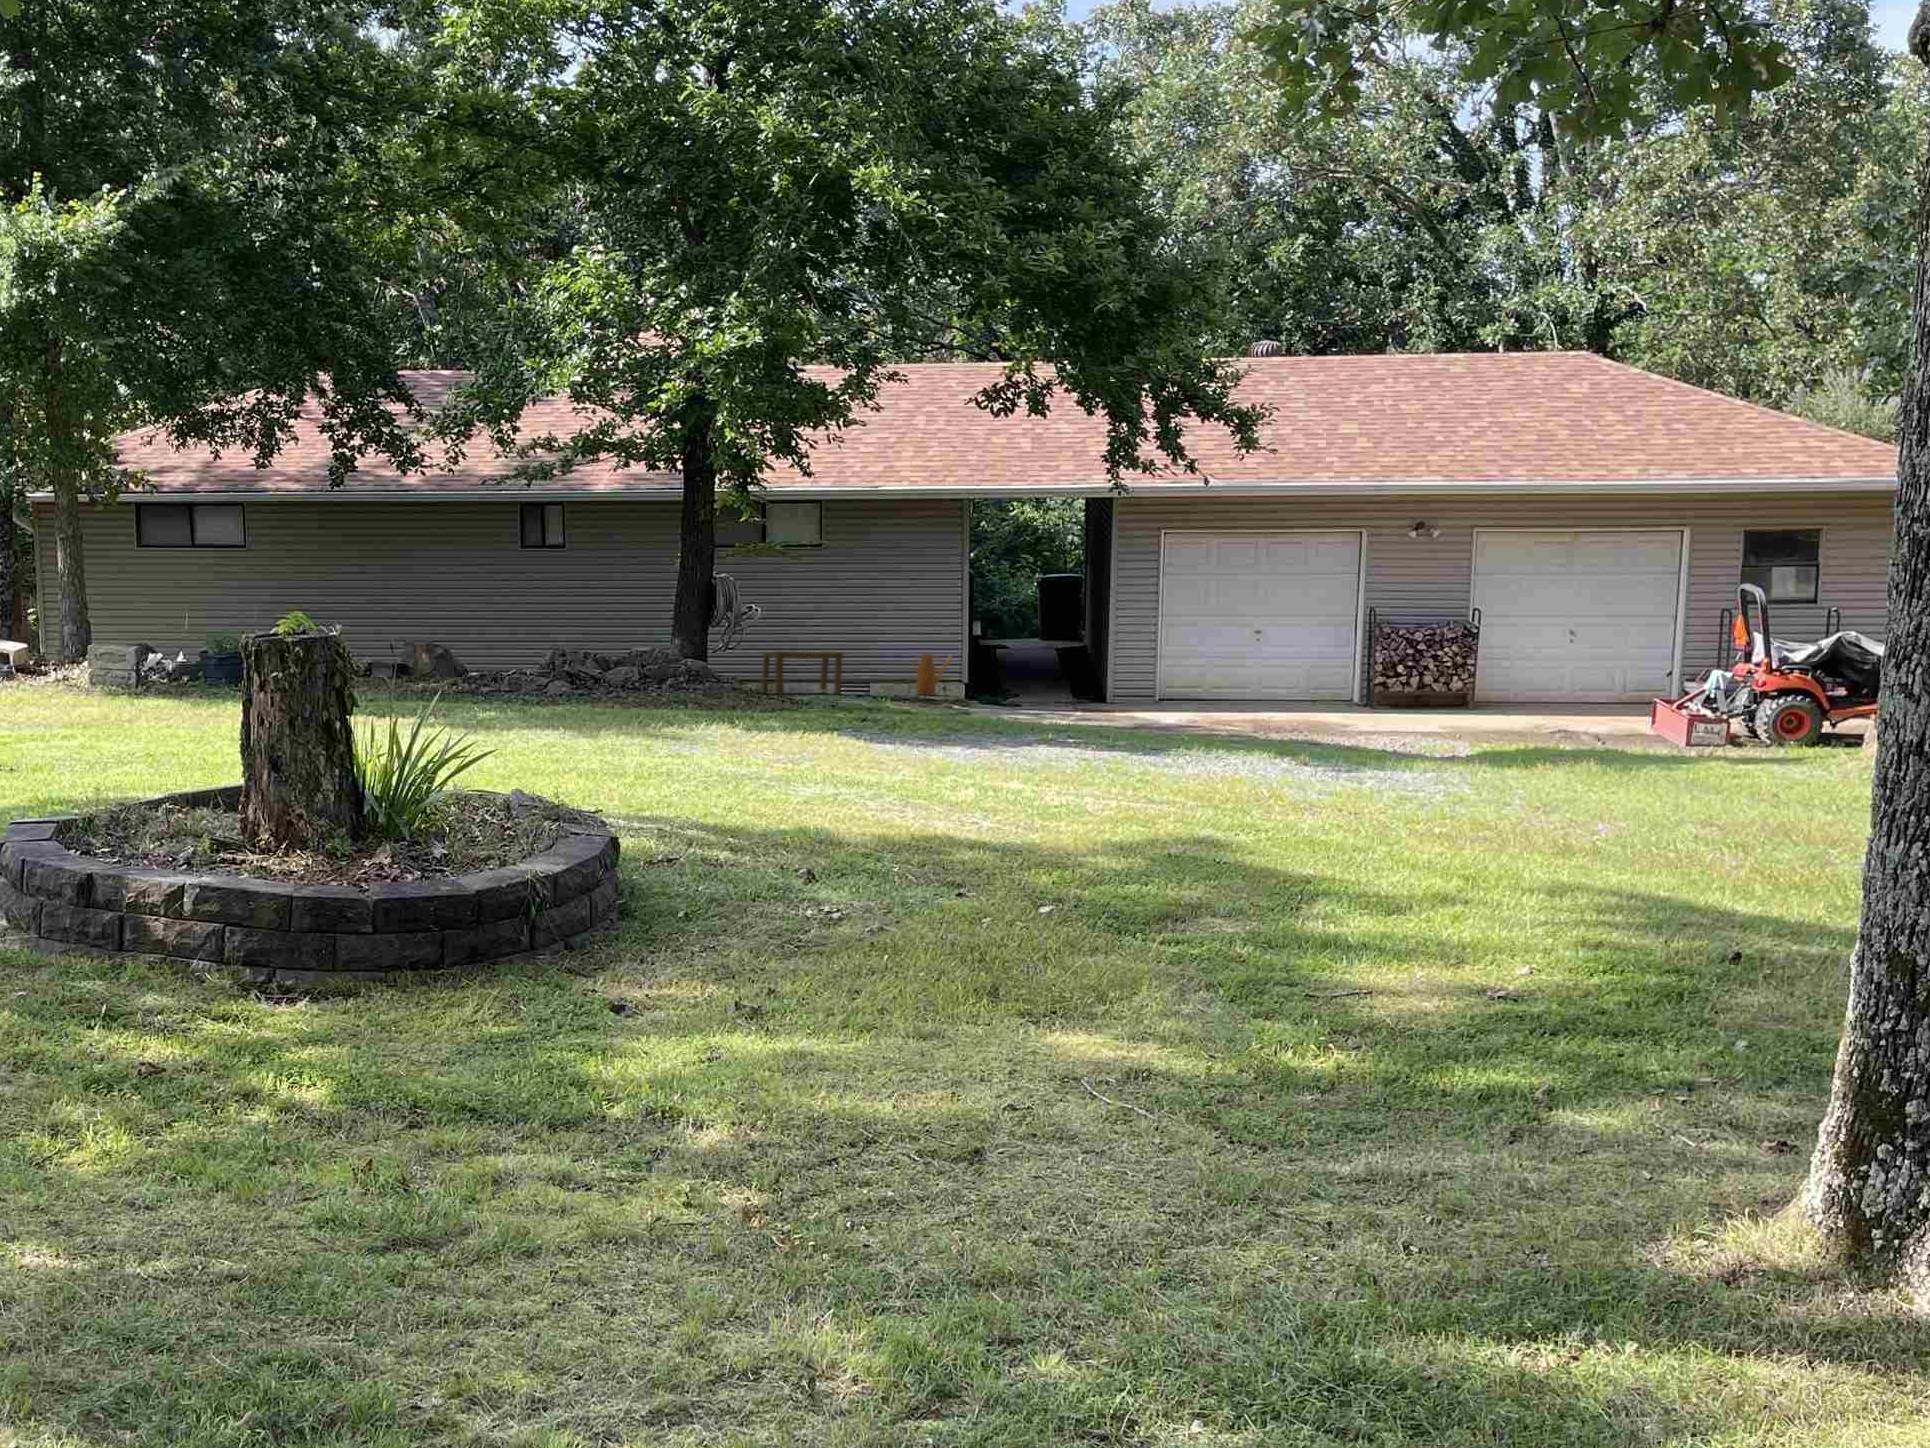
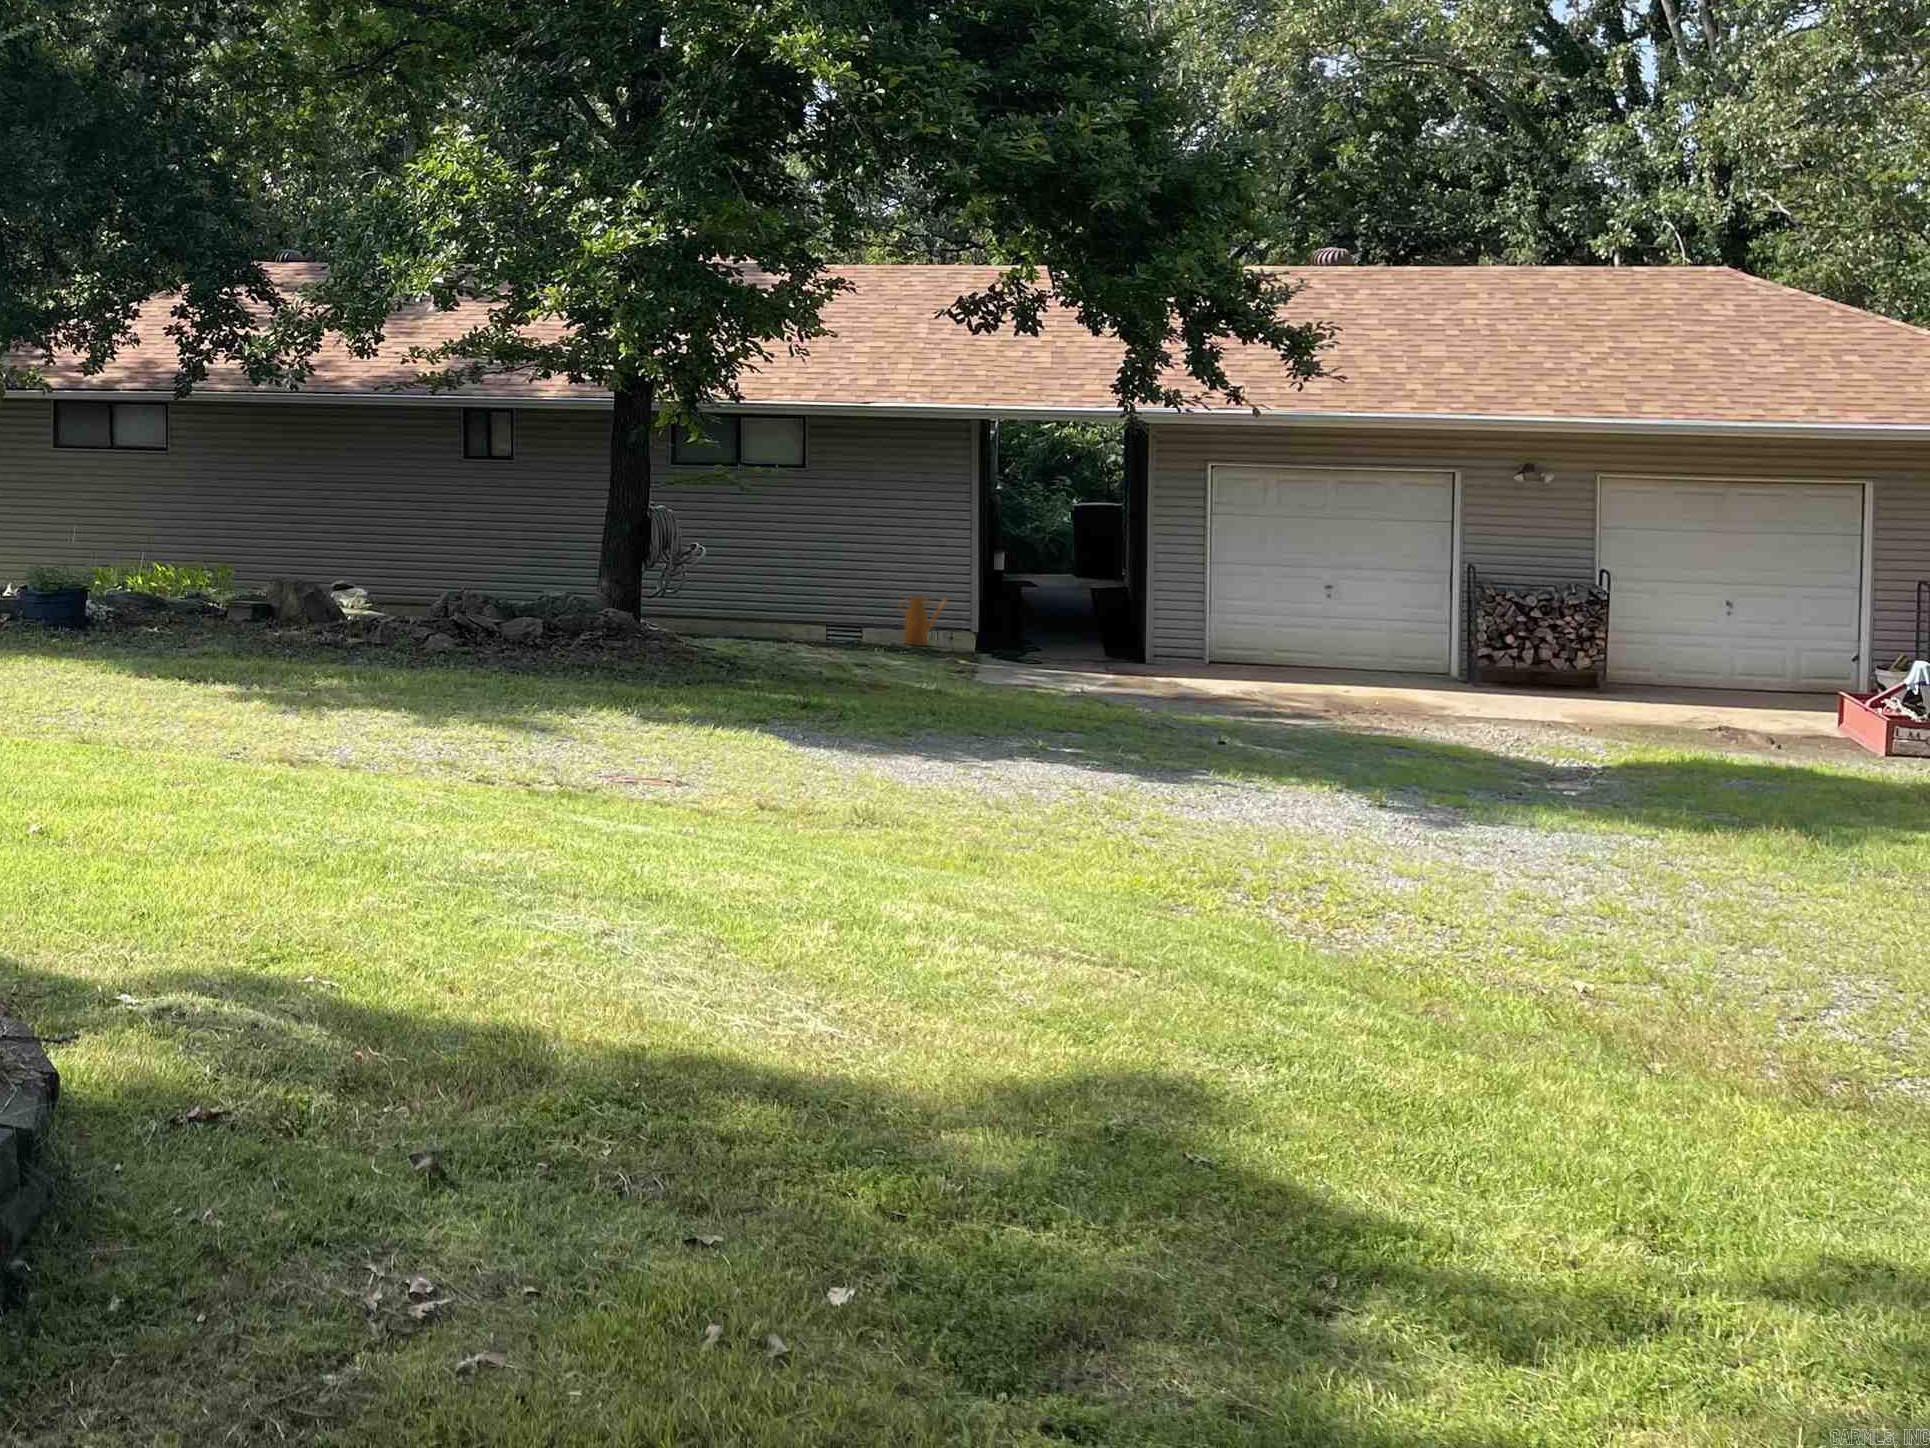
bench: present [761,651,844,694] -> none [721,587,817,639]

